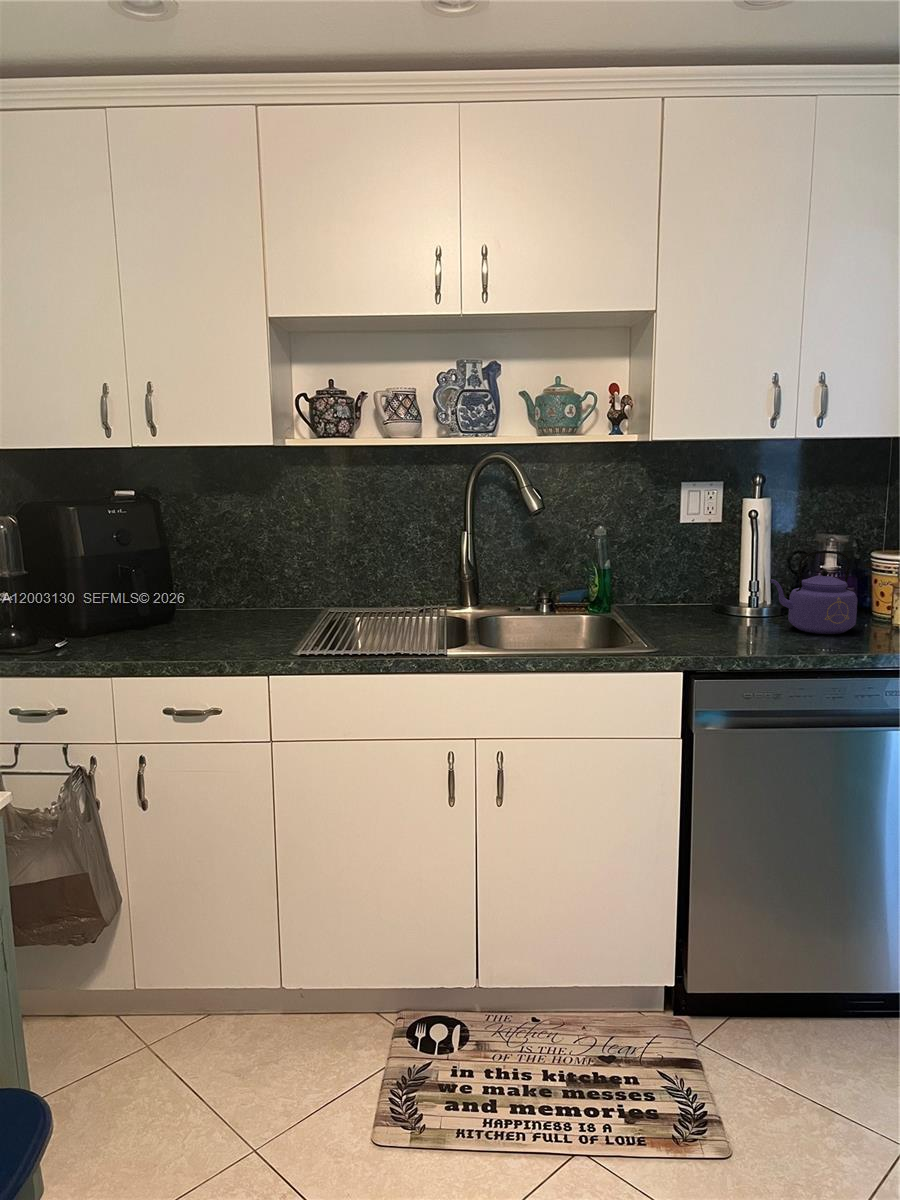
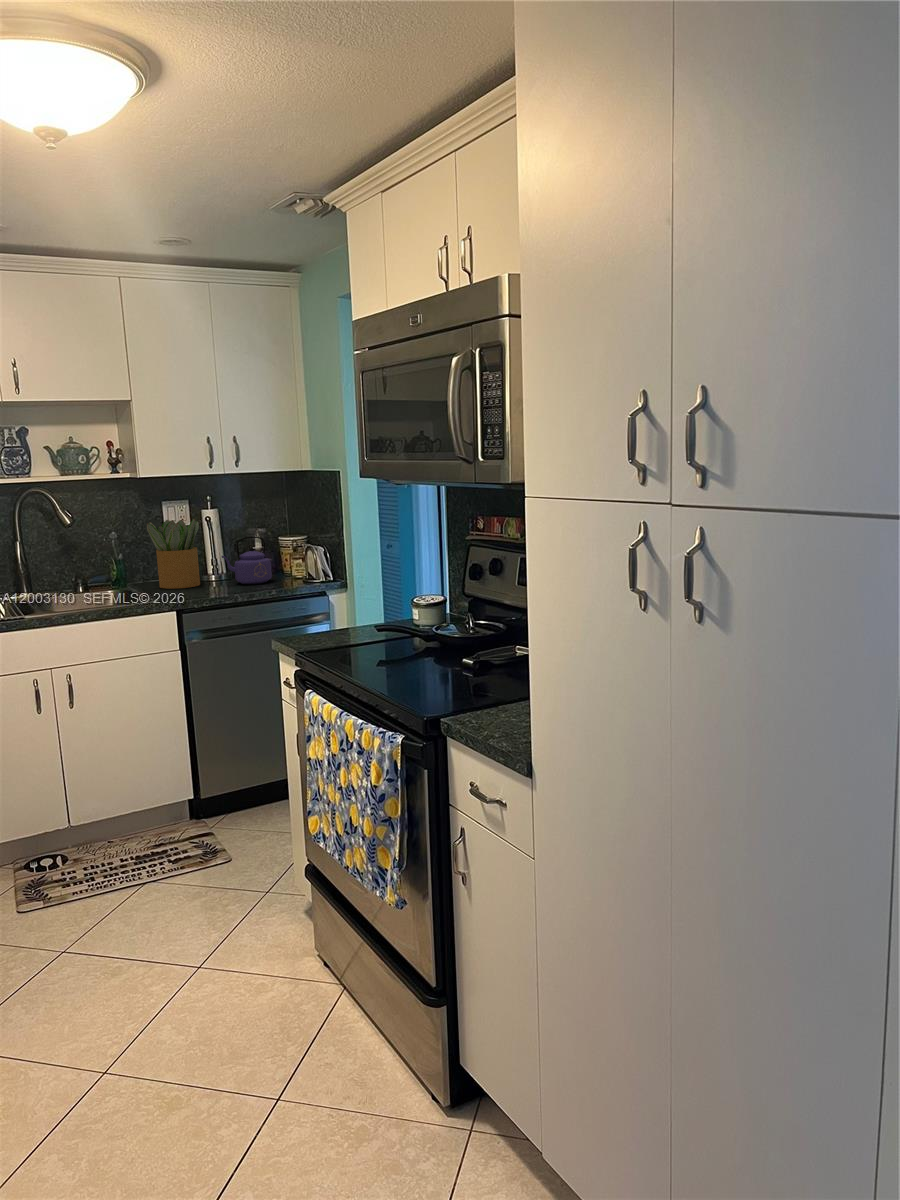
potted plant: none [653,512,736,625] -> present [147,519,200,589]

